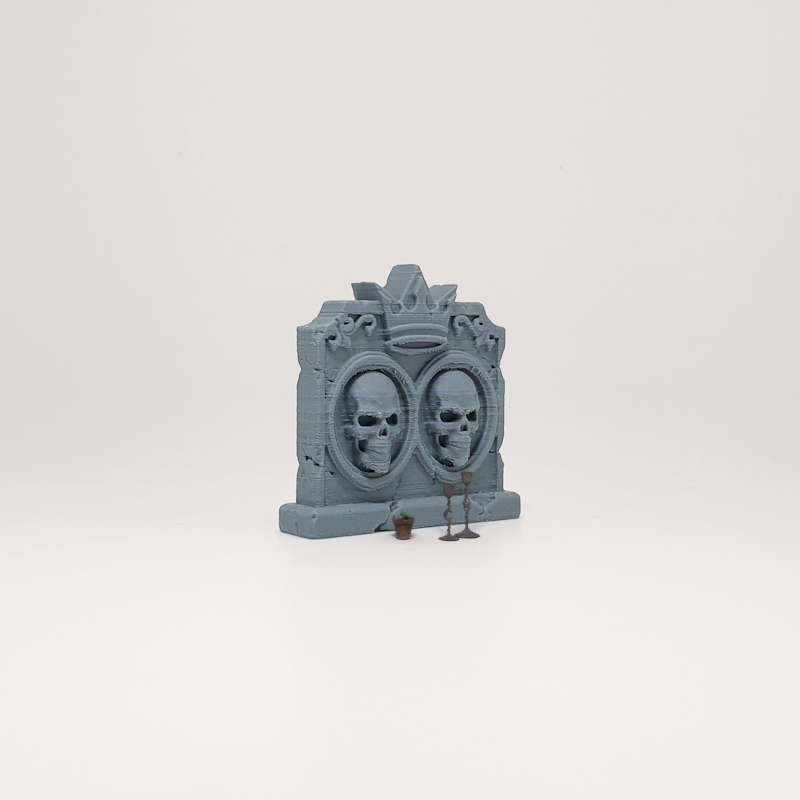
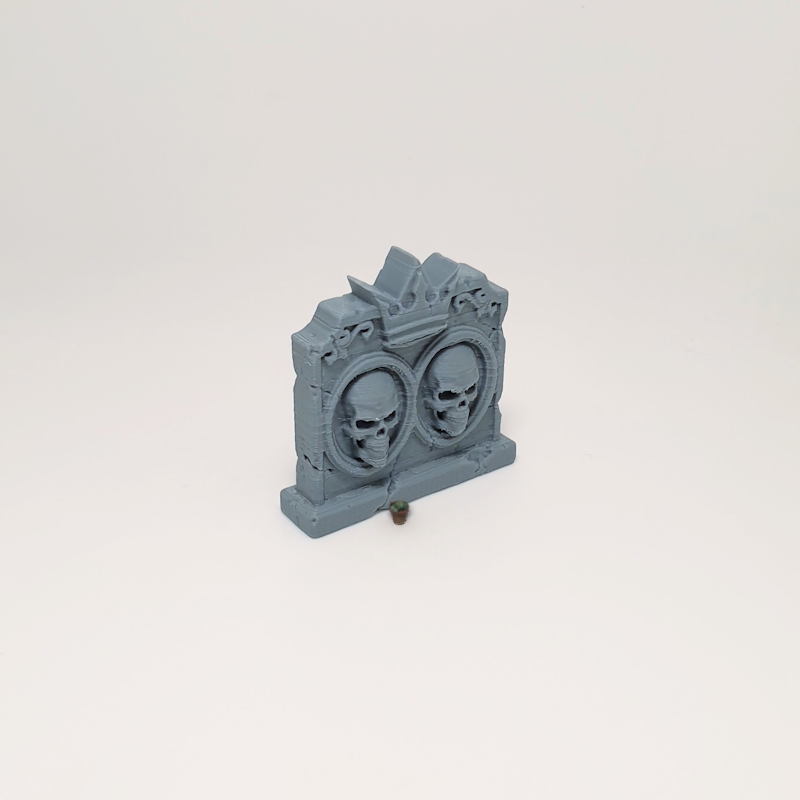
candlestick: present [439,472,479,541] -> none [432,461,471,528]

